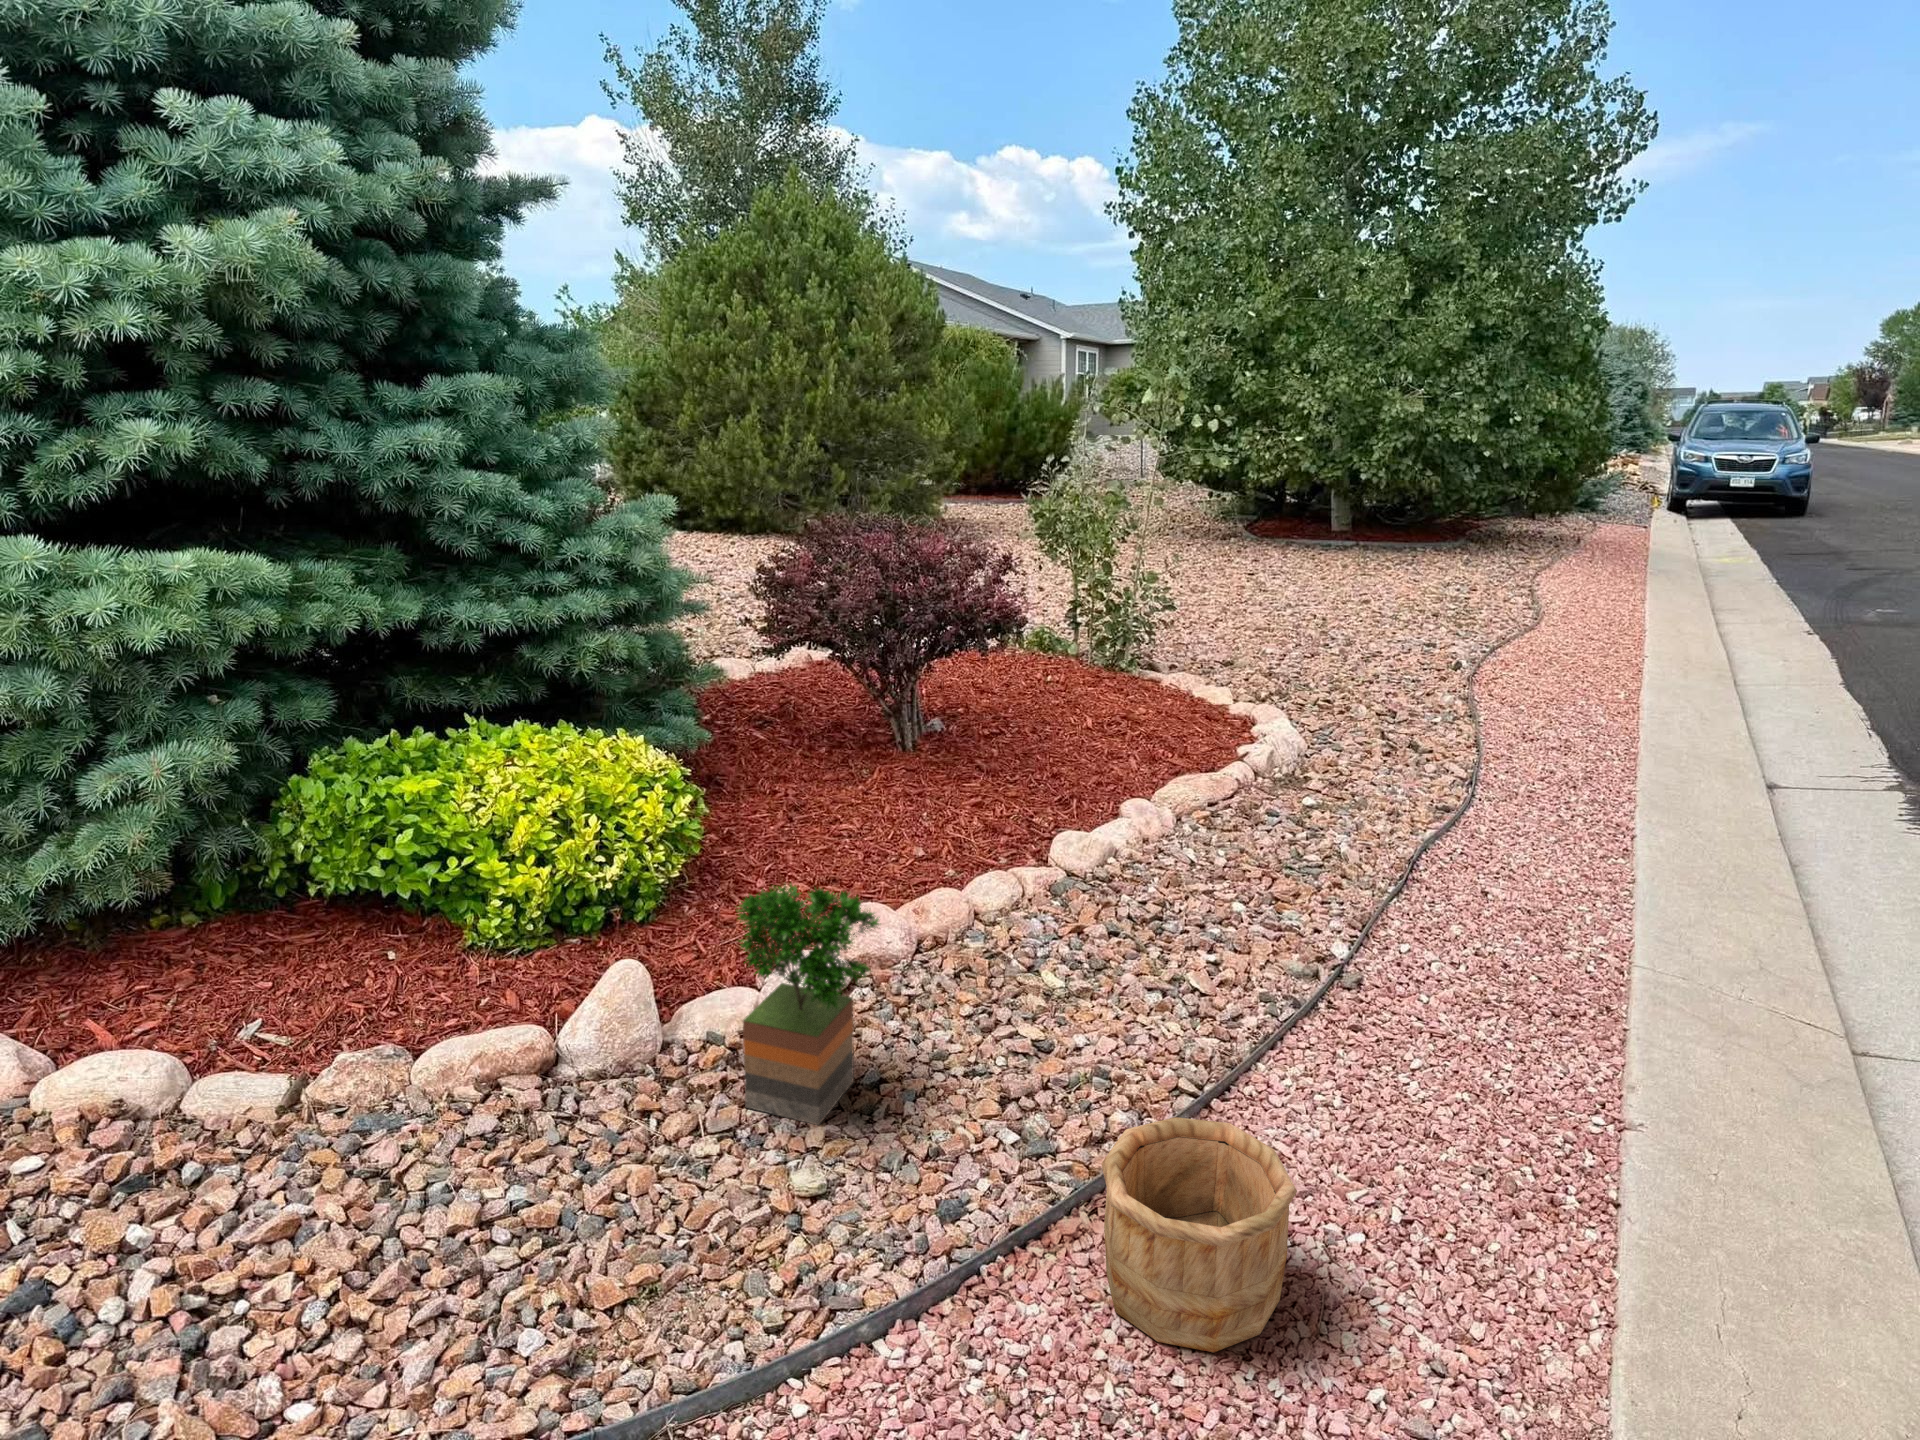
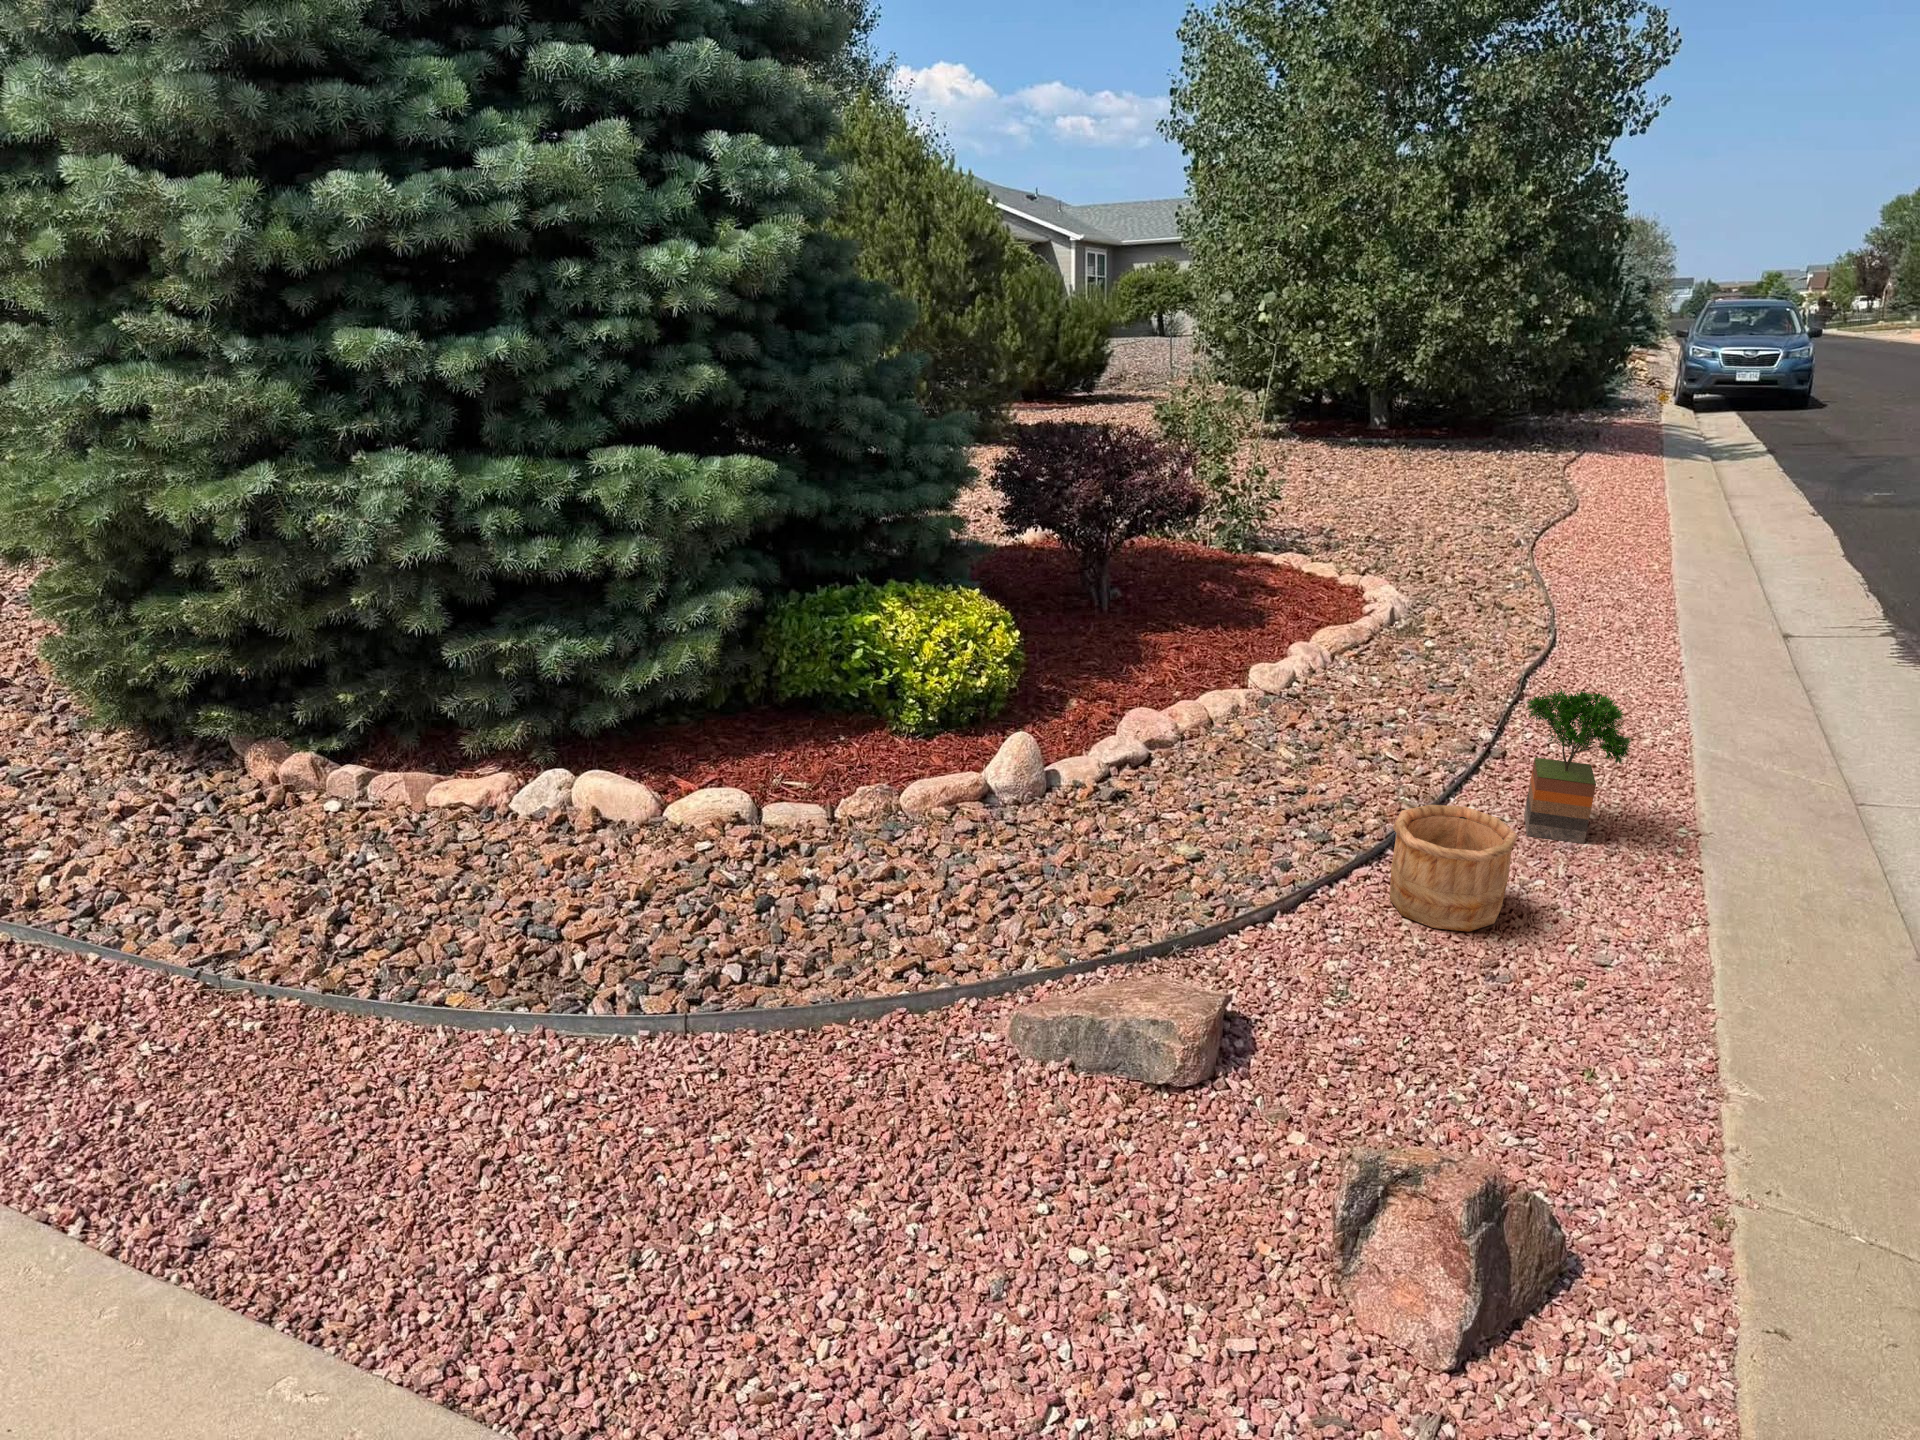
potted tree: present [736,882,879,1125] -> present [1524,689,1632,844]

